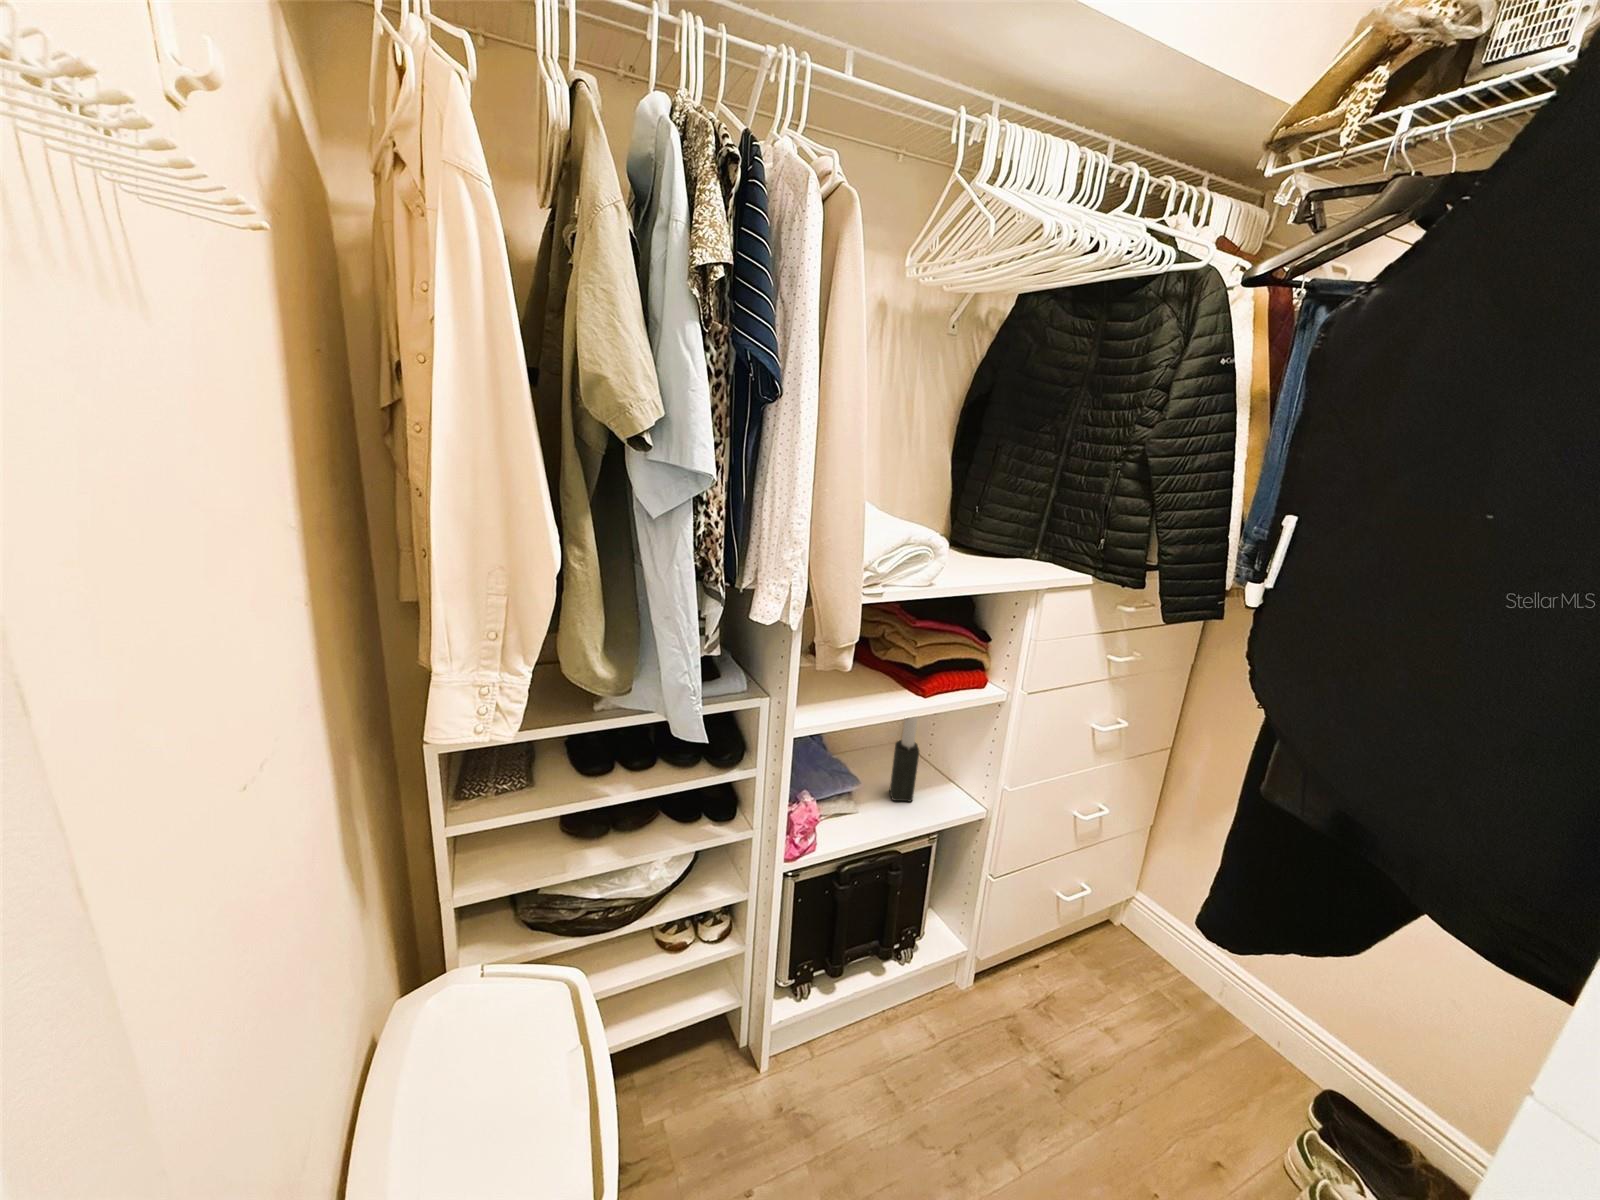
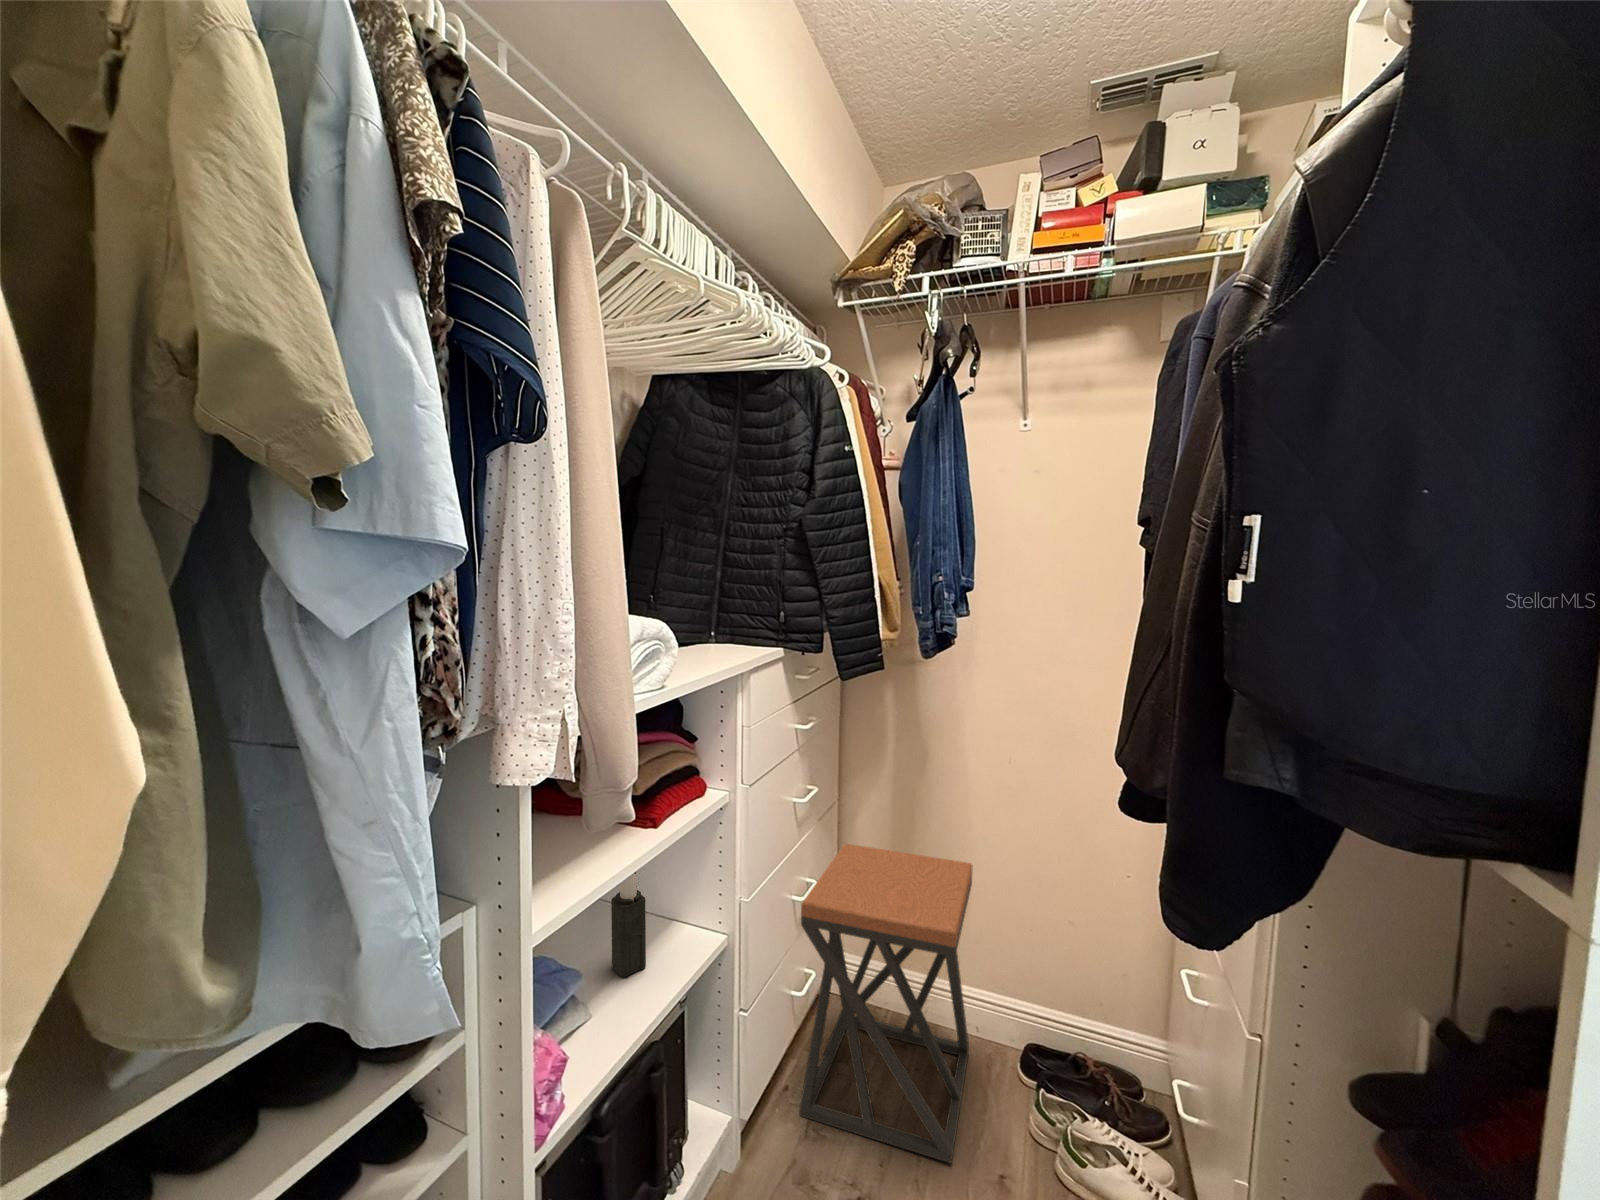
stool: none [1039,791,1315,1117] -> present [800,844,973,1163]

